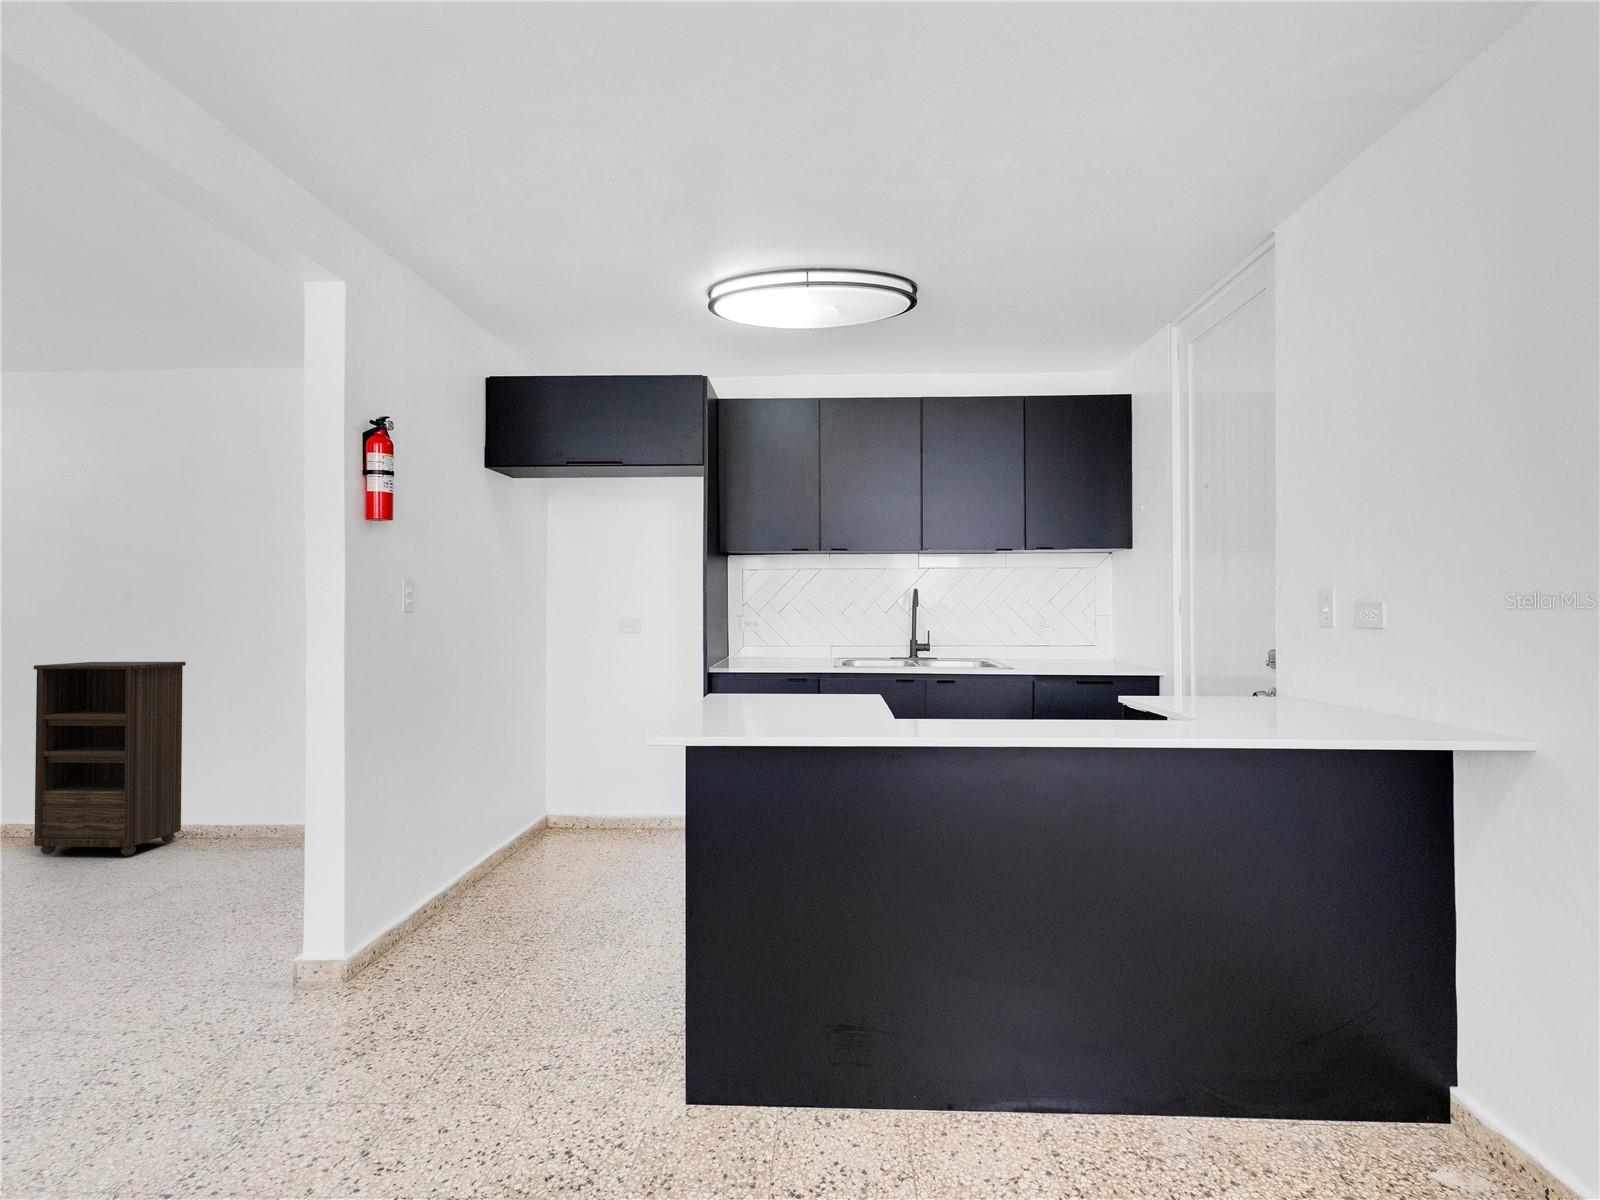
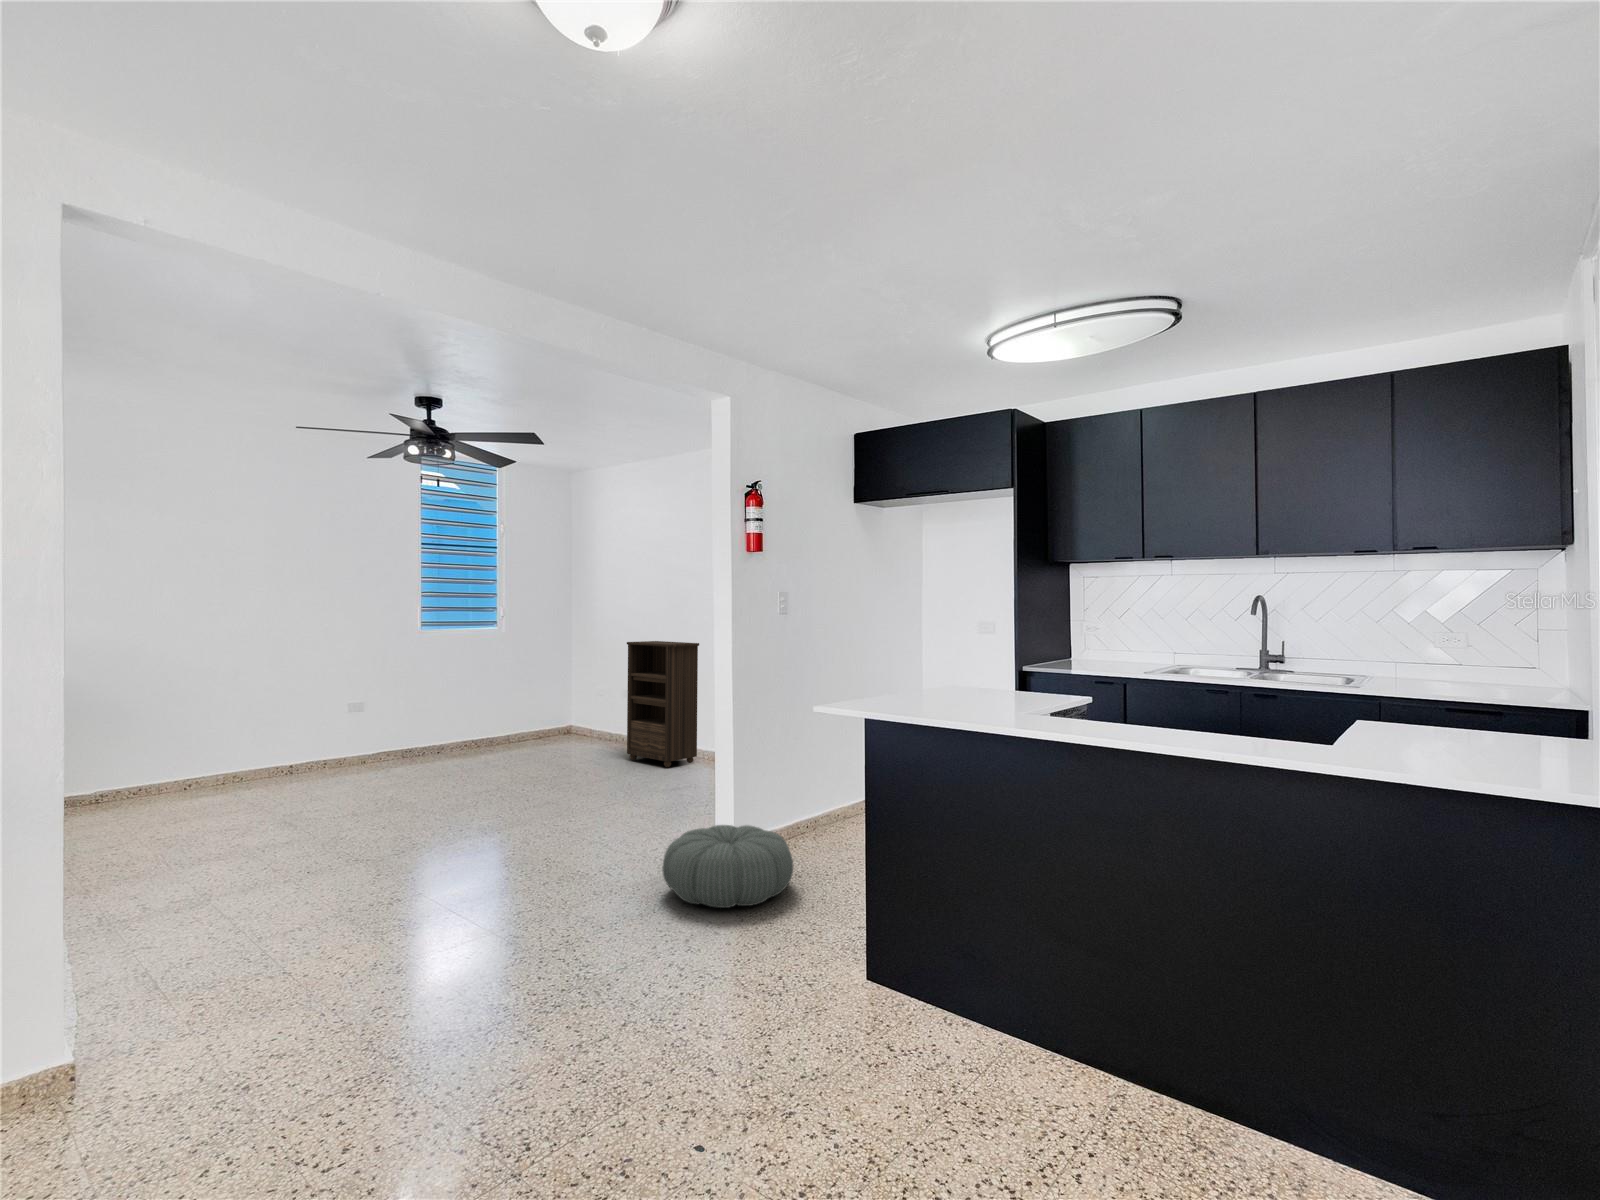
pouf: none [261,923,488,1076] -> present [662,825,793,908]

